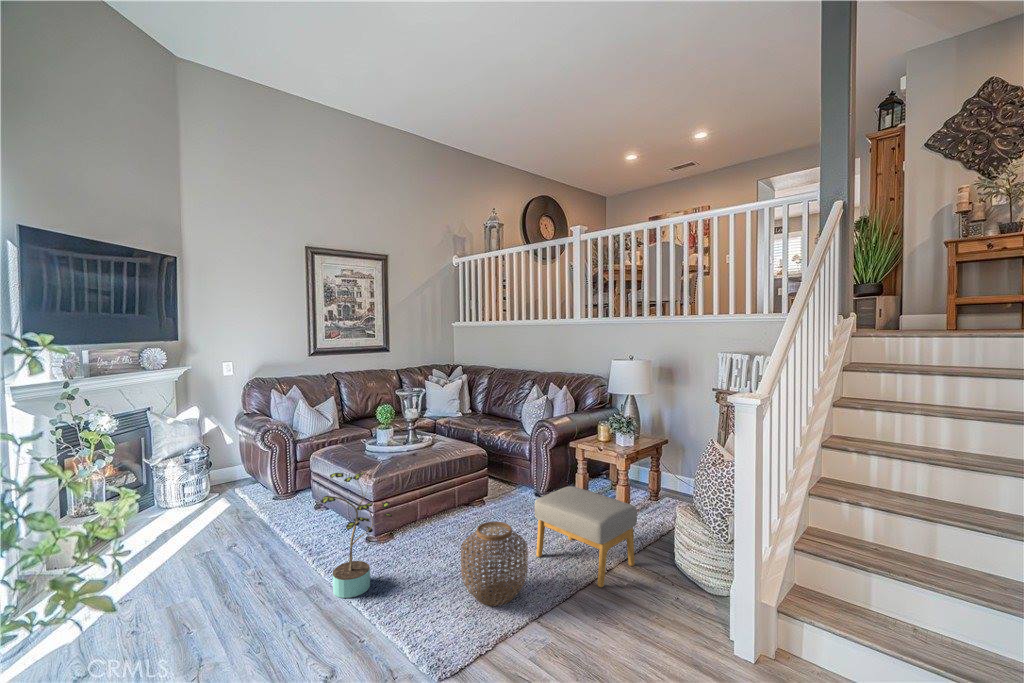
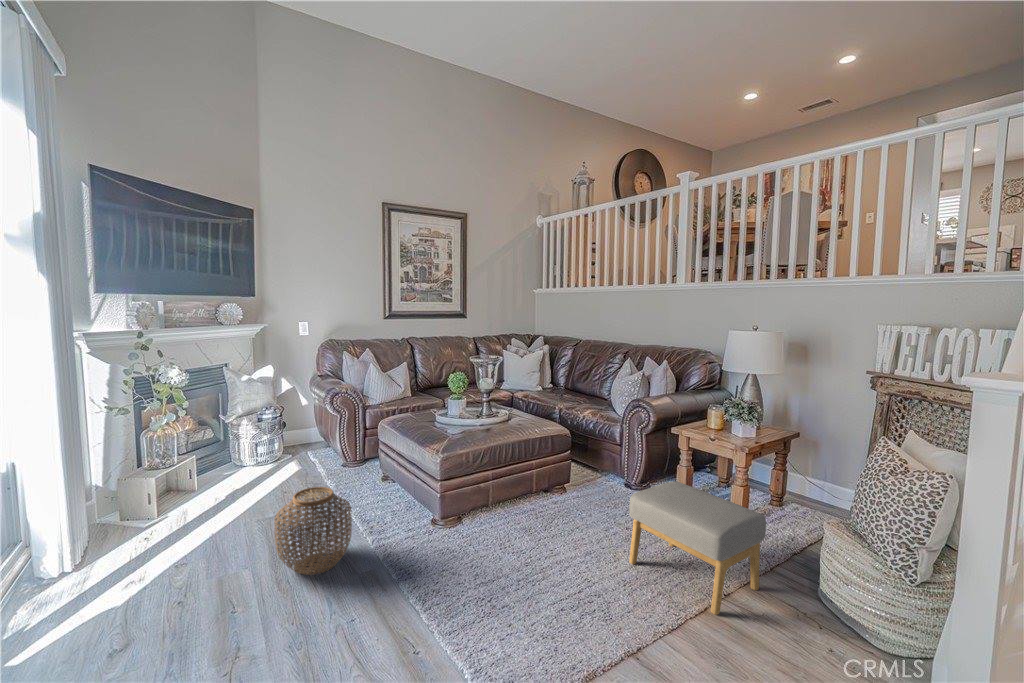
potted plant: present [320,472,392,598] -> none [377,445,459,589]
woven basket: present [461,522,528,606] -> present [274,487,352,575]

